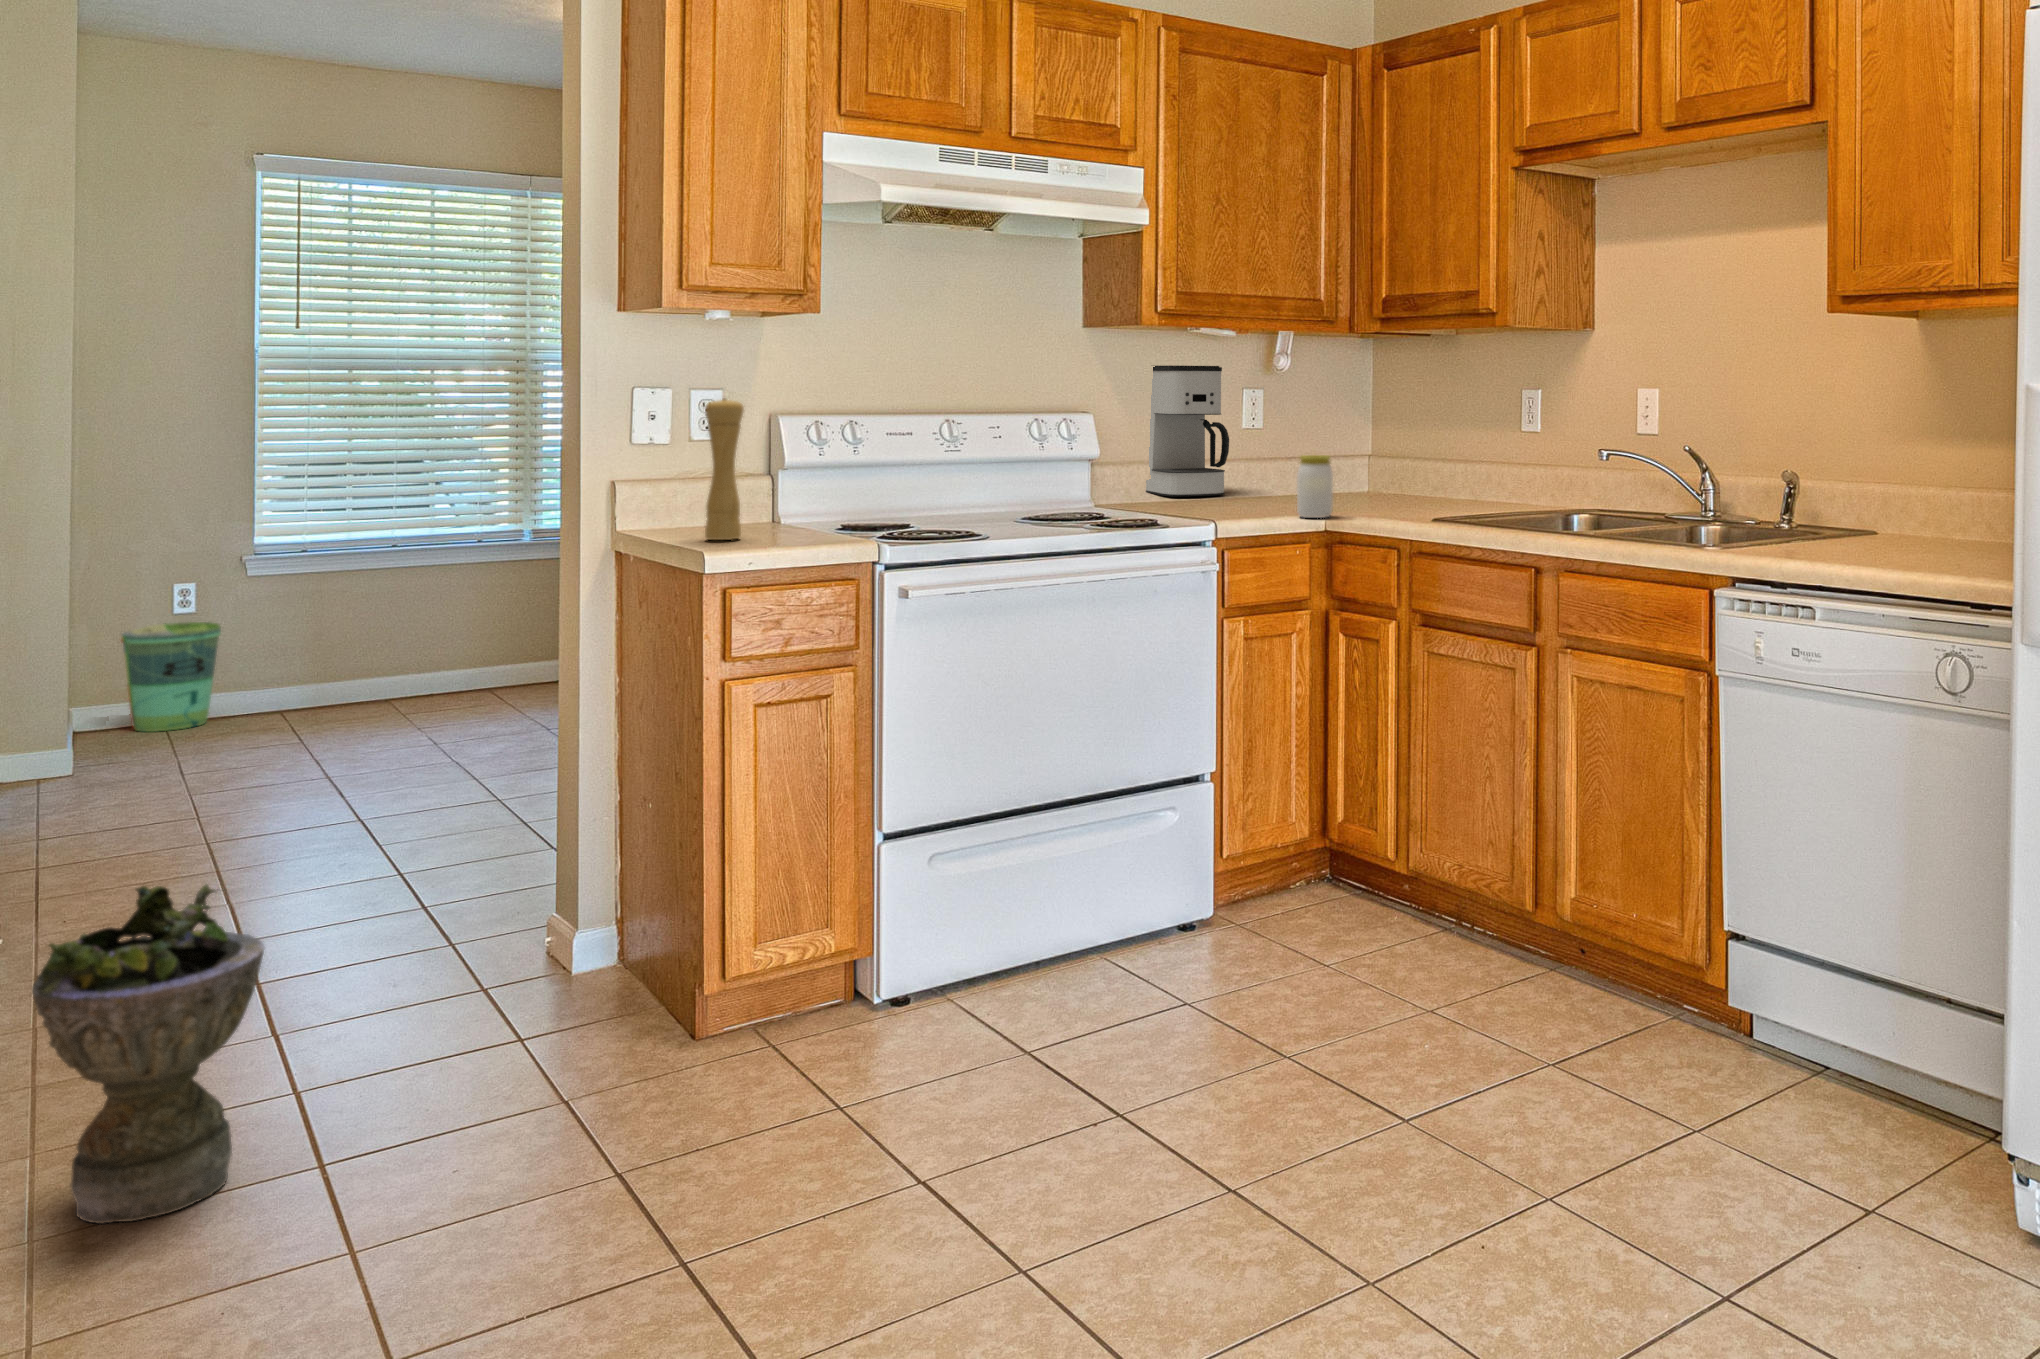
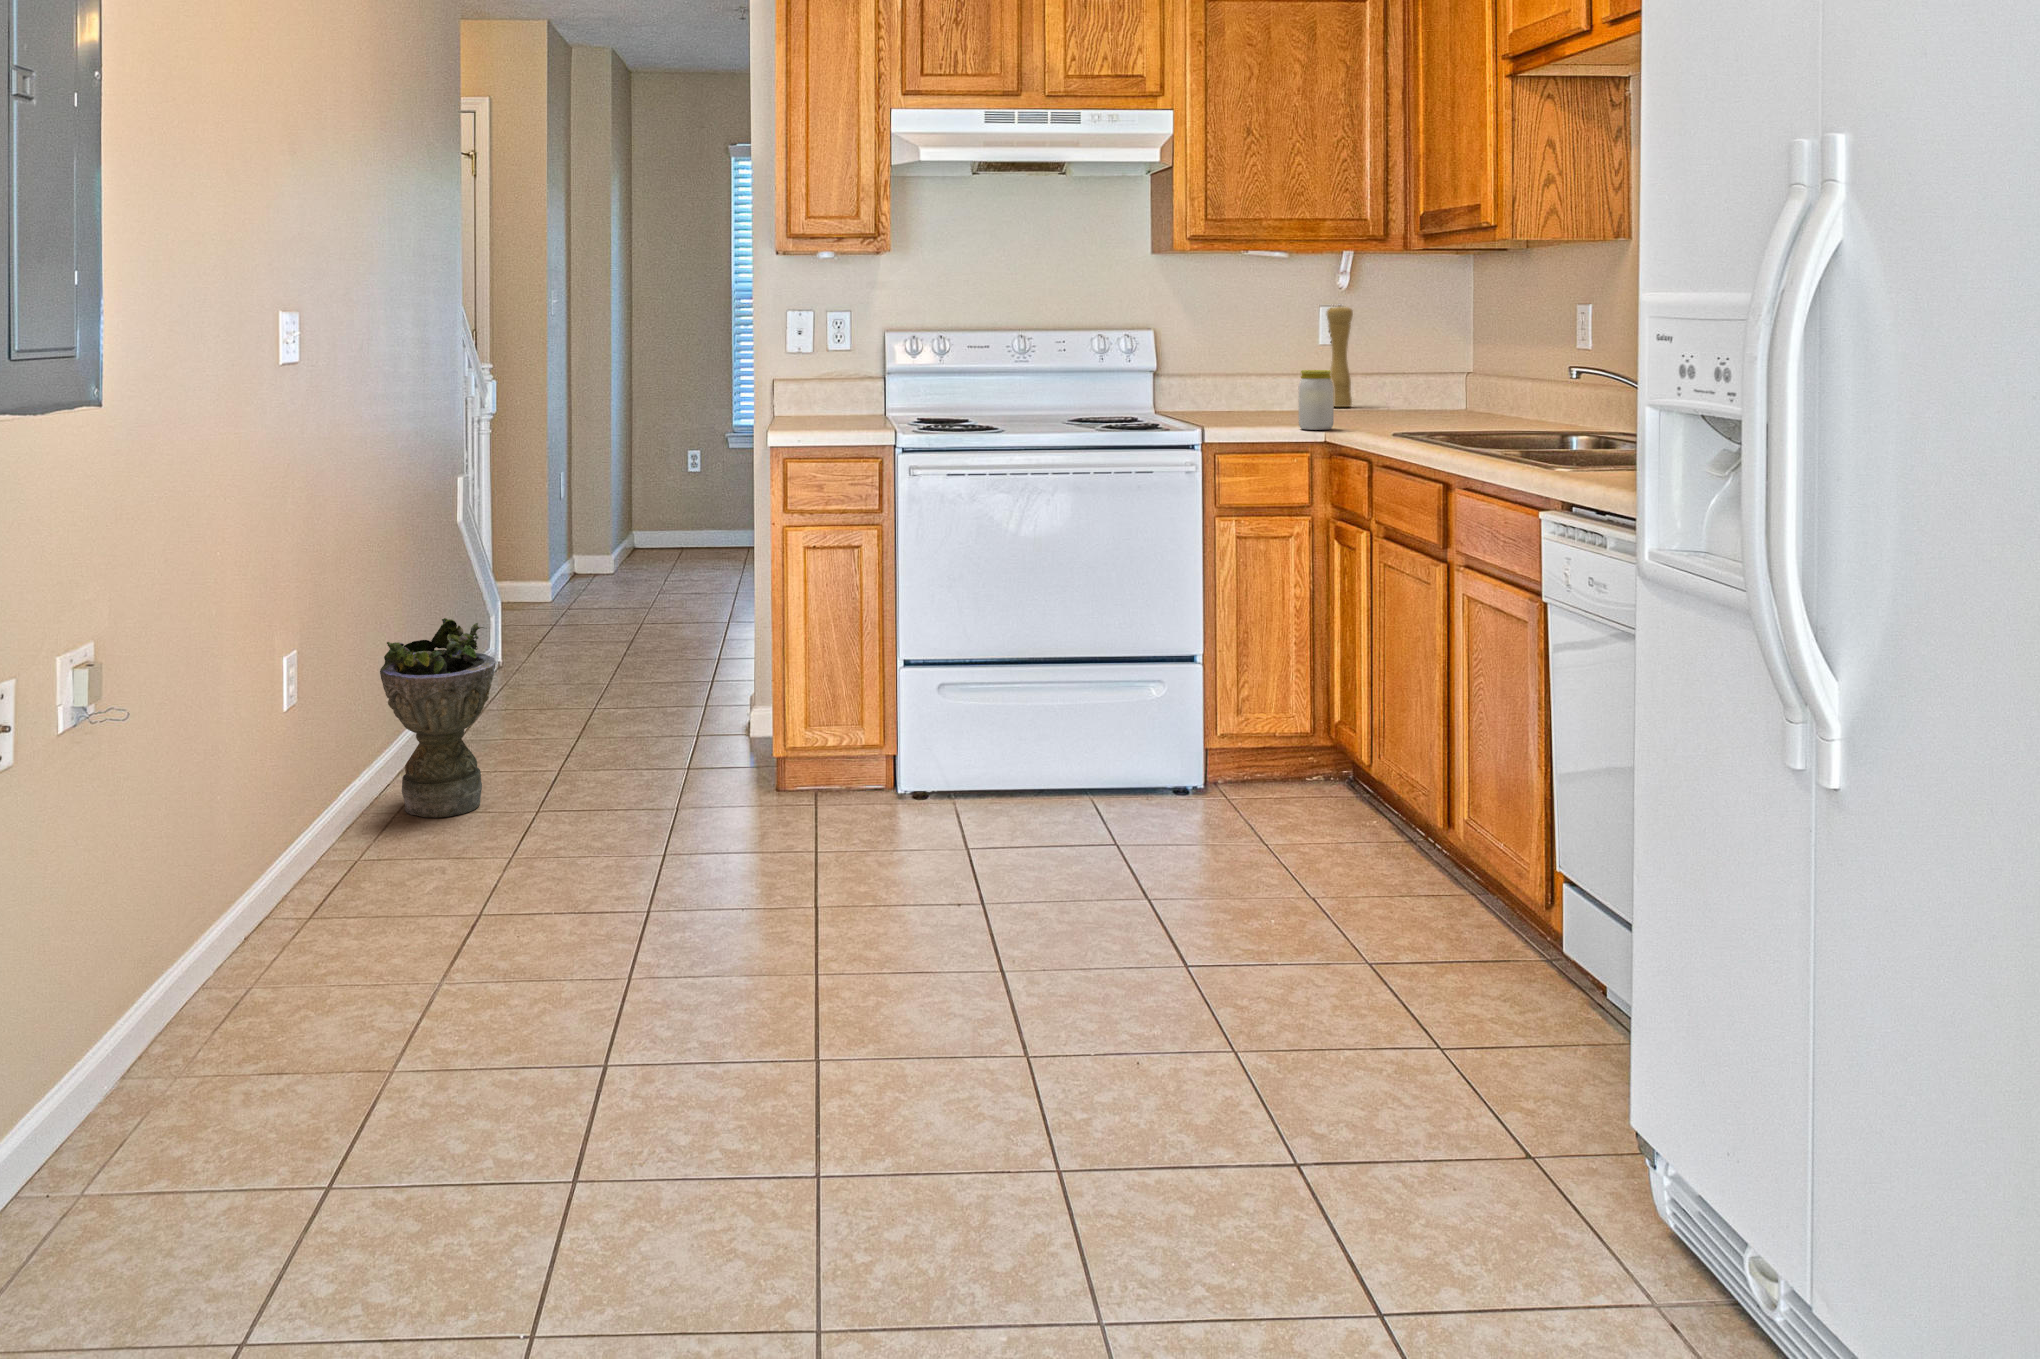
coffee maker: present [1146,365,1229,496] -> none [1221,289,1294,410]
pepper mill: present [705,398,744,540] -> present [1326,305,1353,407]
trash can: present [121,622,221,732] -> none [660,486,714,558]

